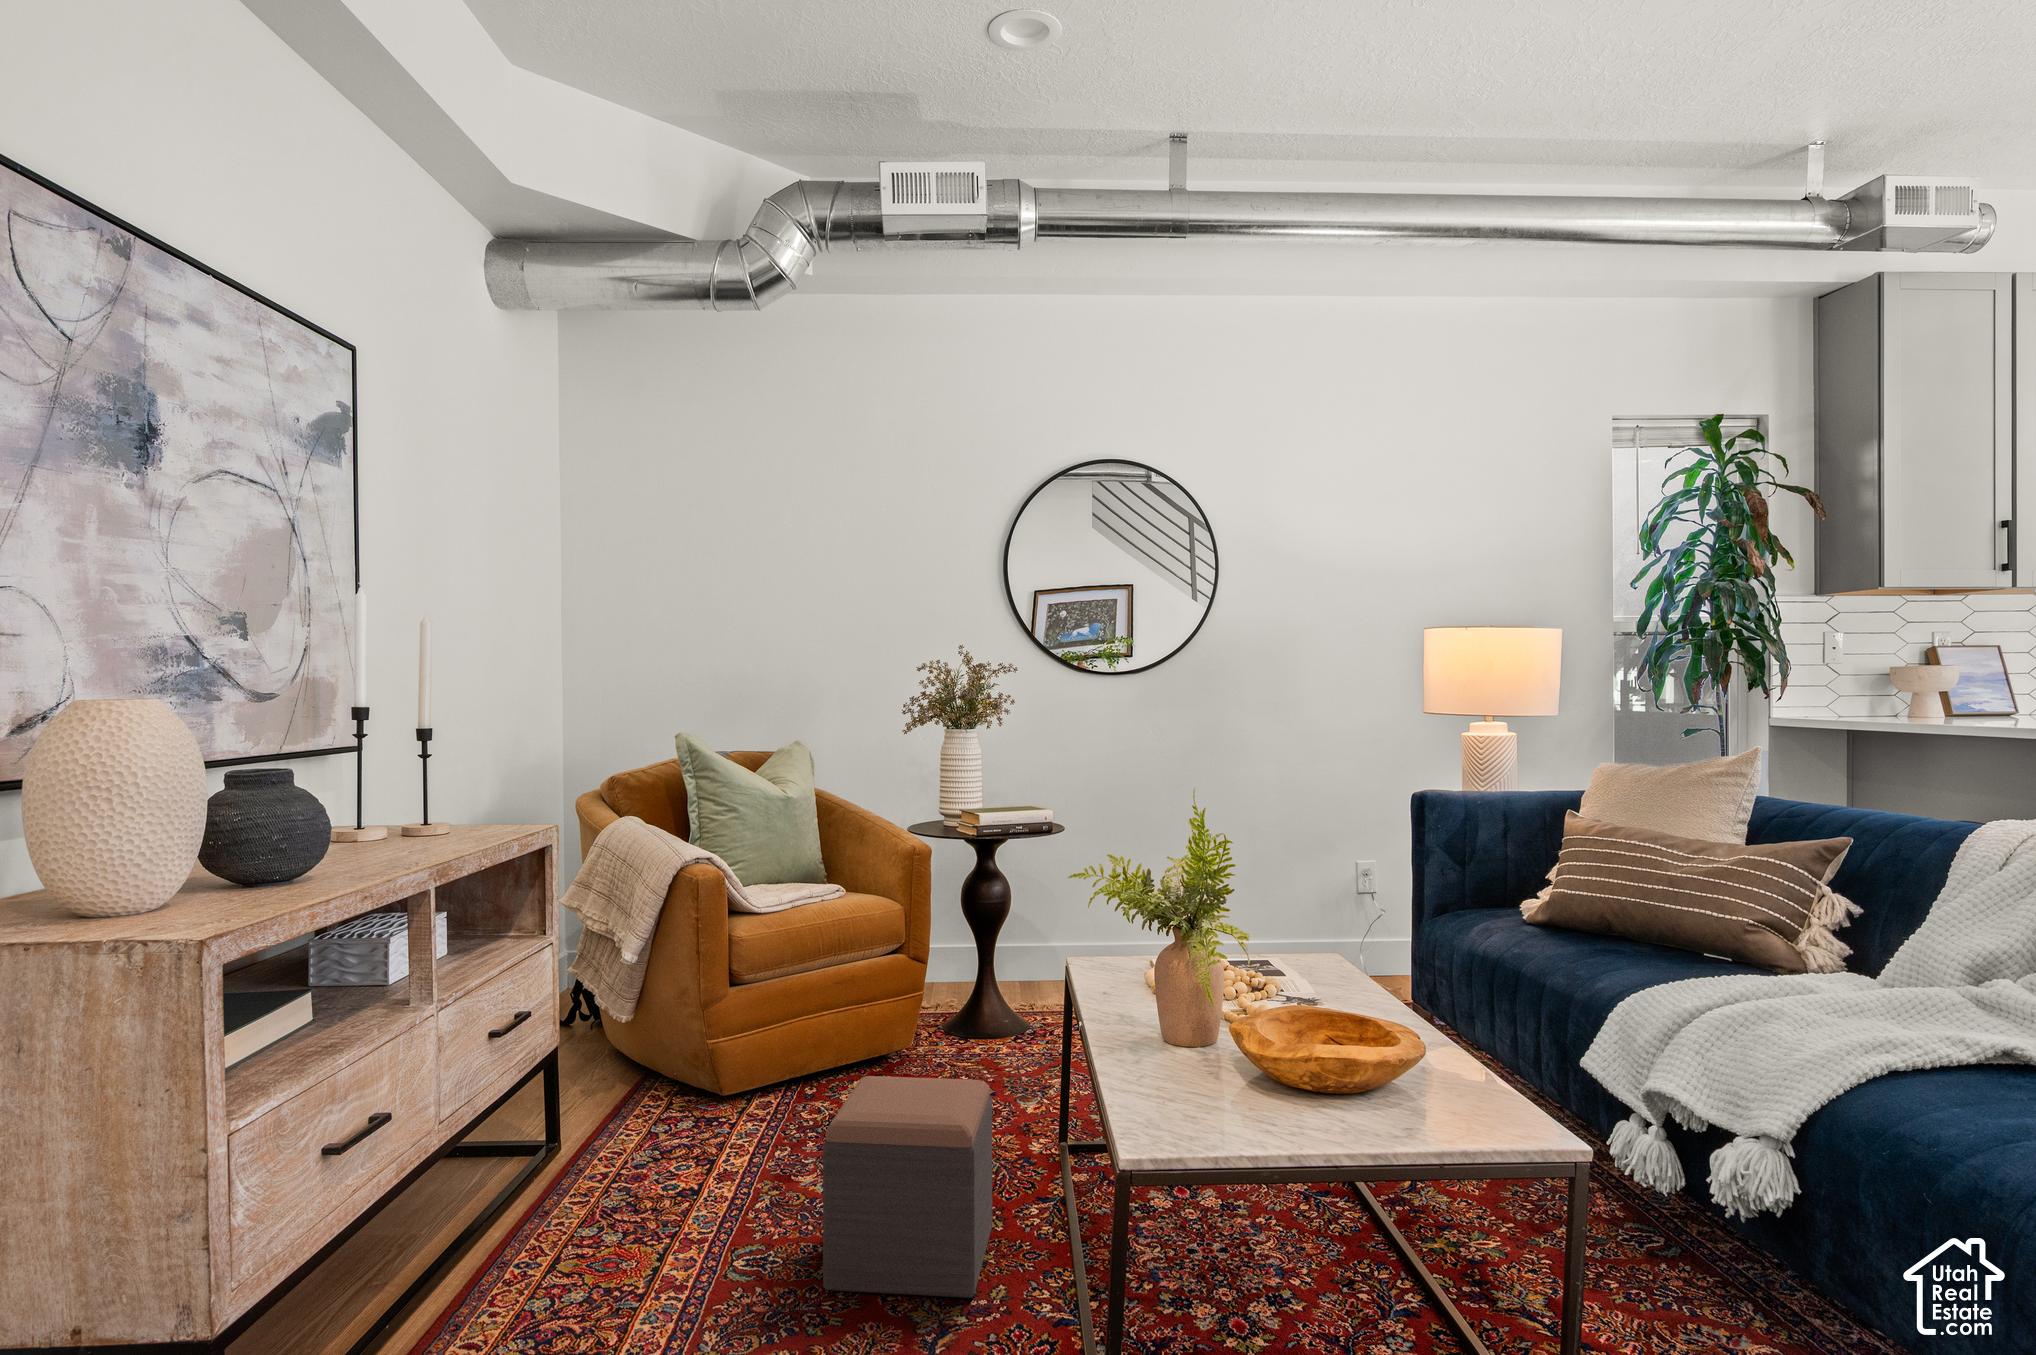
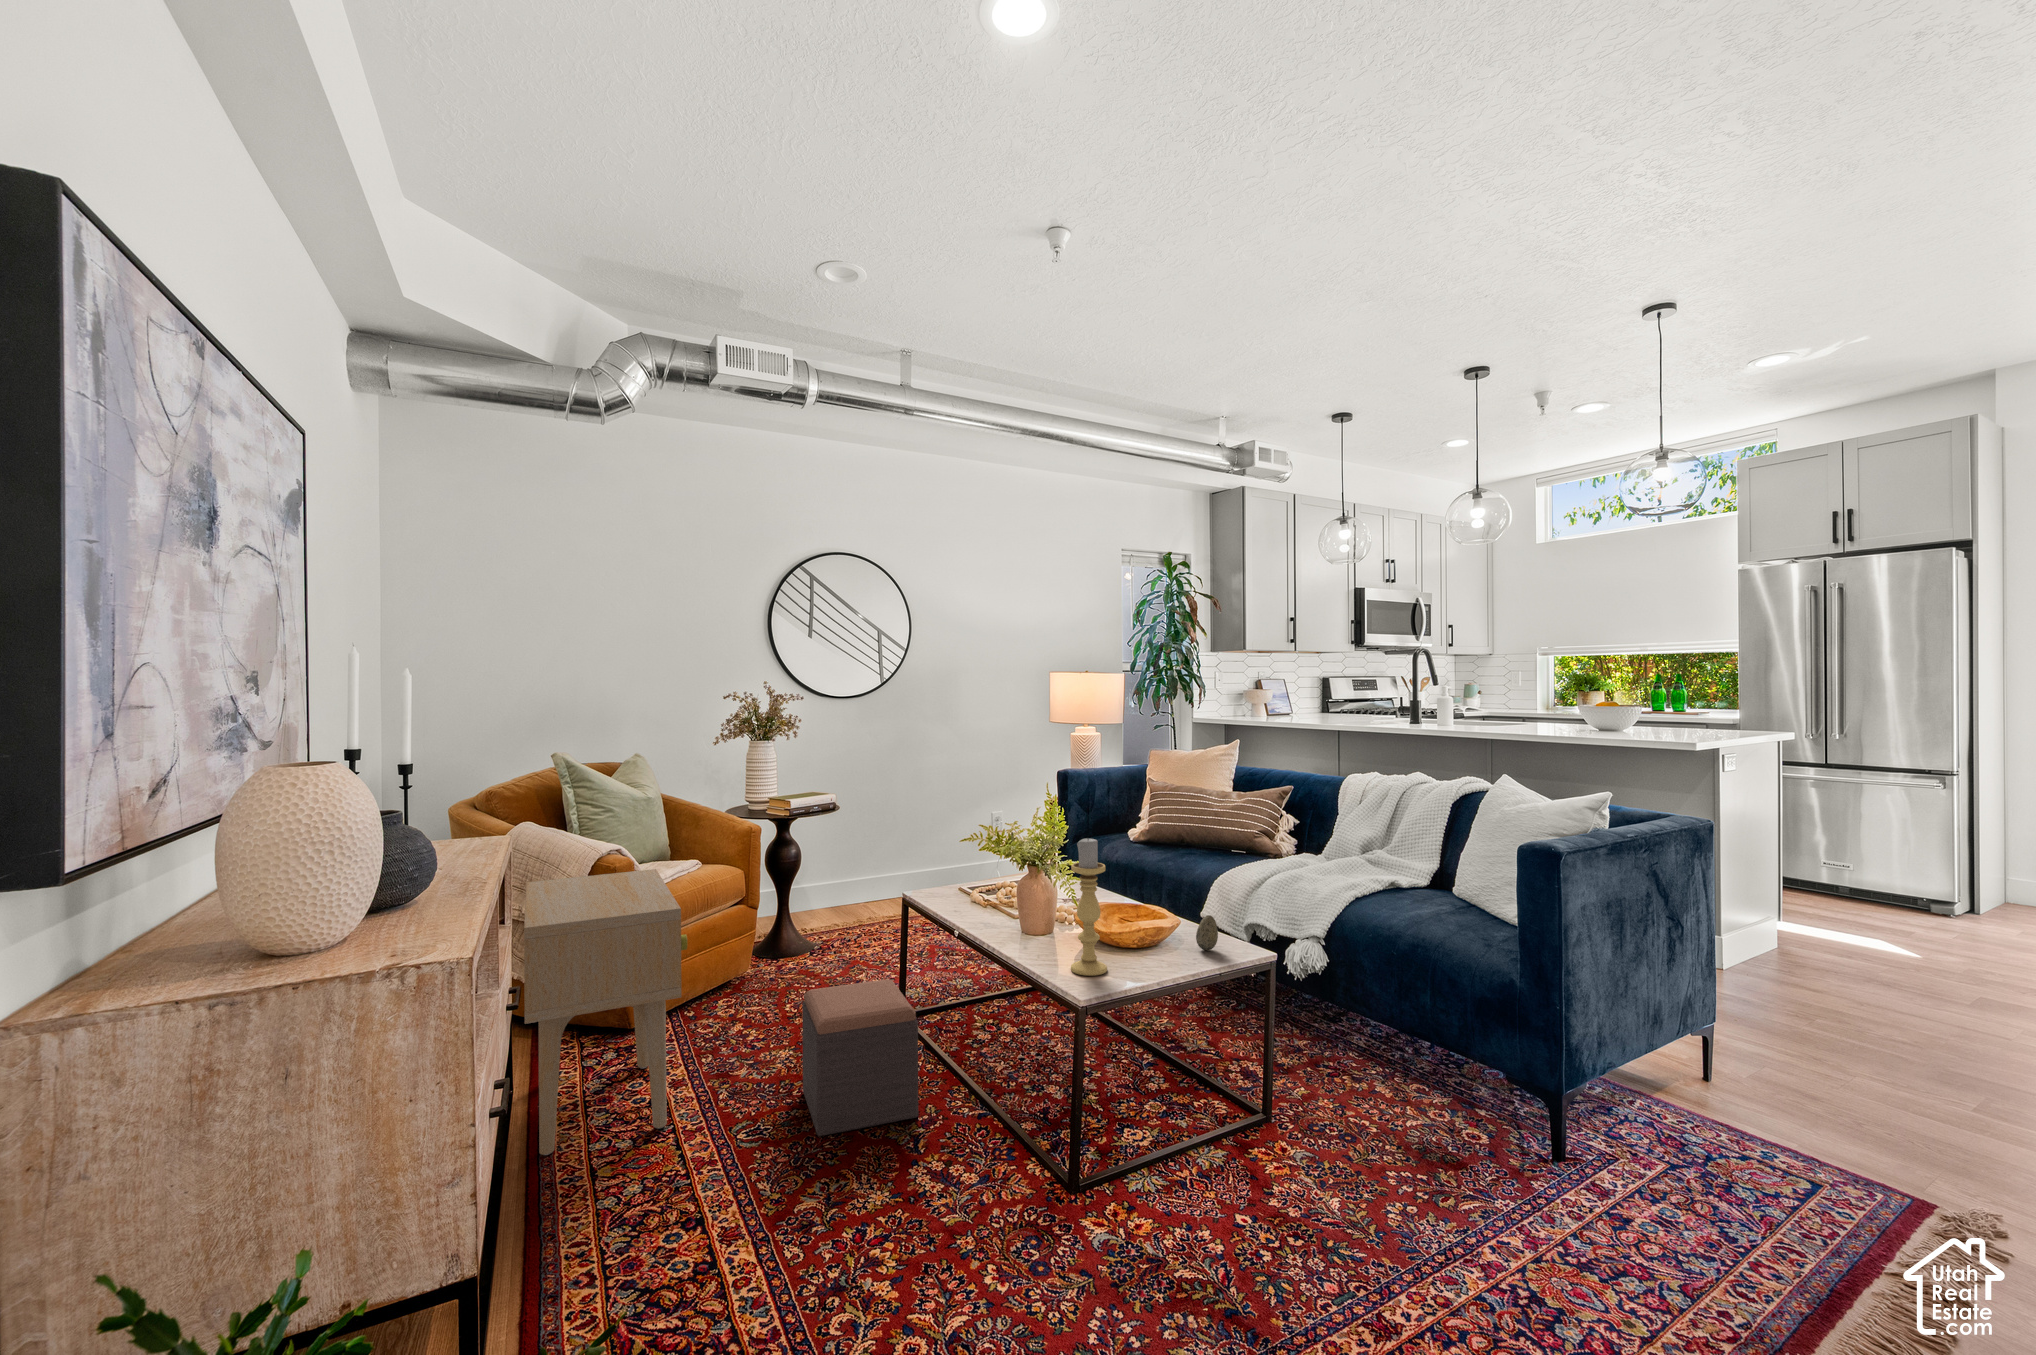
side table: none [488,885,740,1229] -> present [524,869,687,1155]
candle holder: none [1173,888,1237,1129] -> present [1071,838,1107,976]
decorative egg: none [1437,1057,1479,1122] -> present [1196,915,1218,950]

